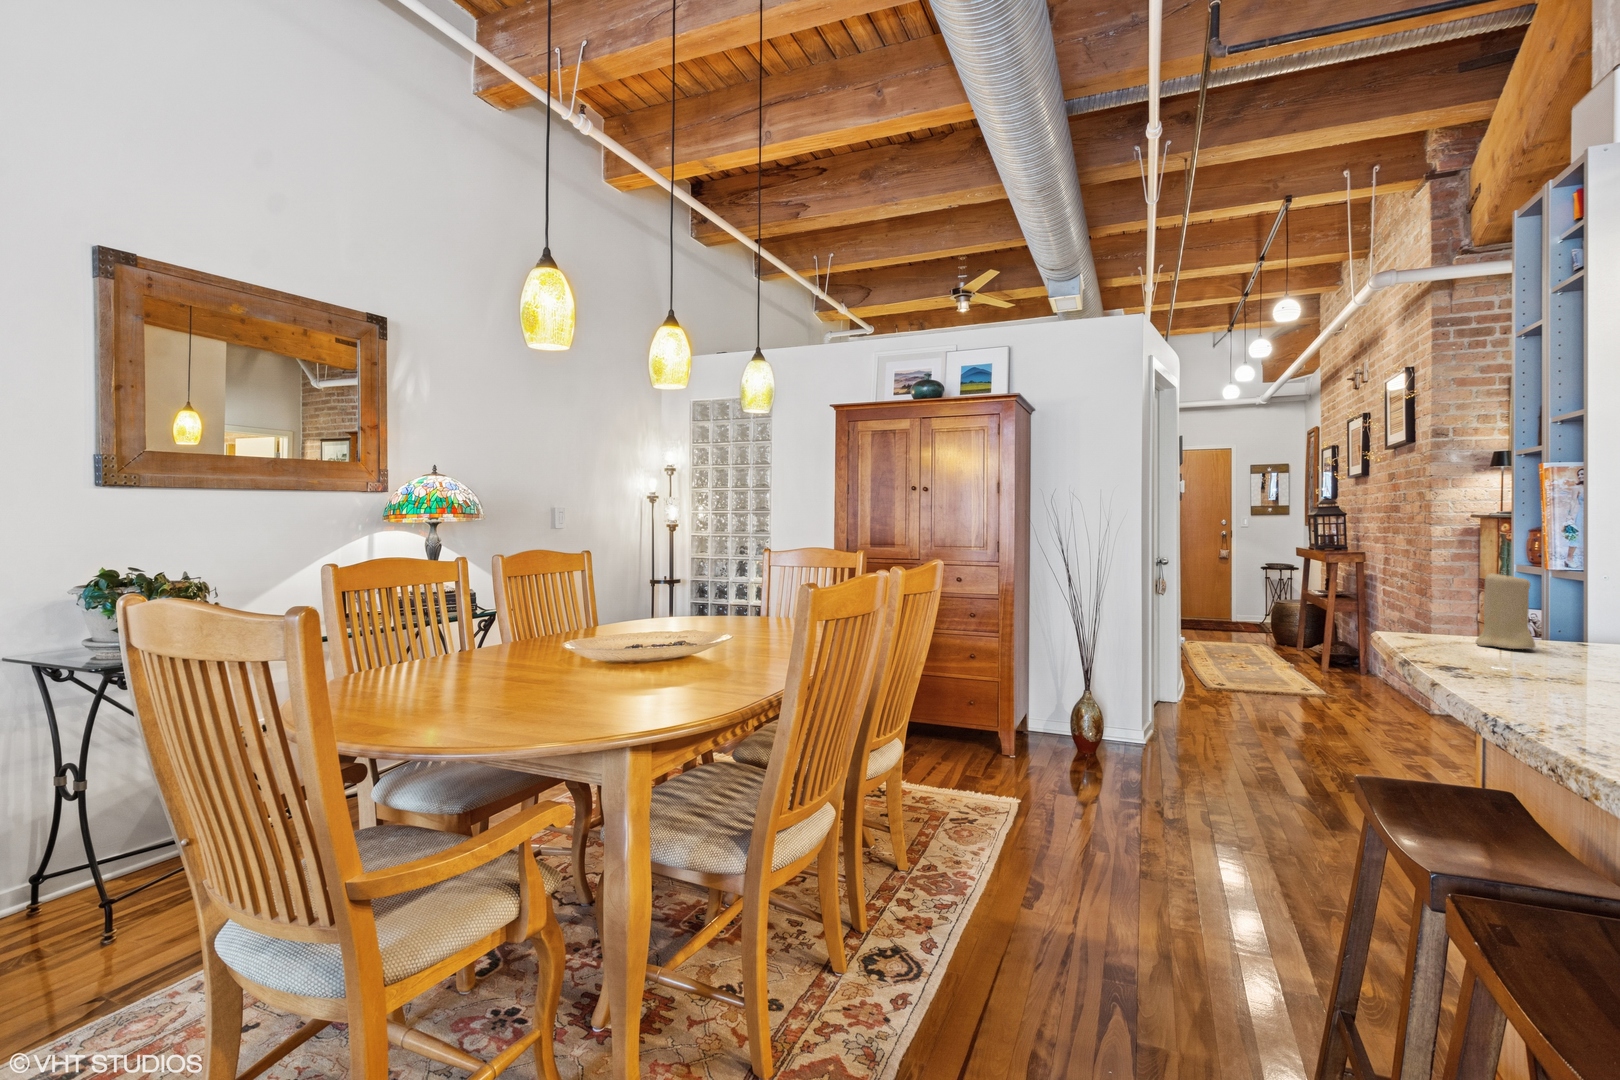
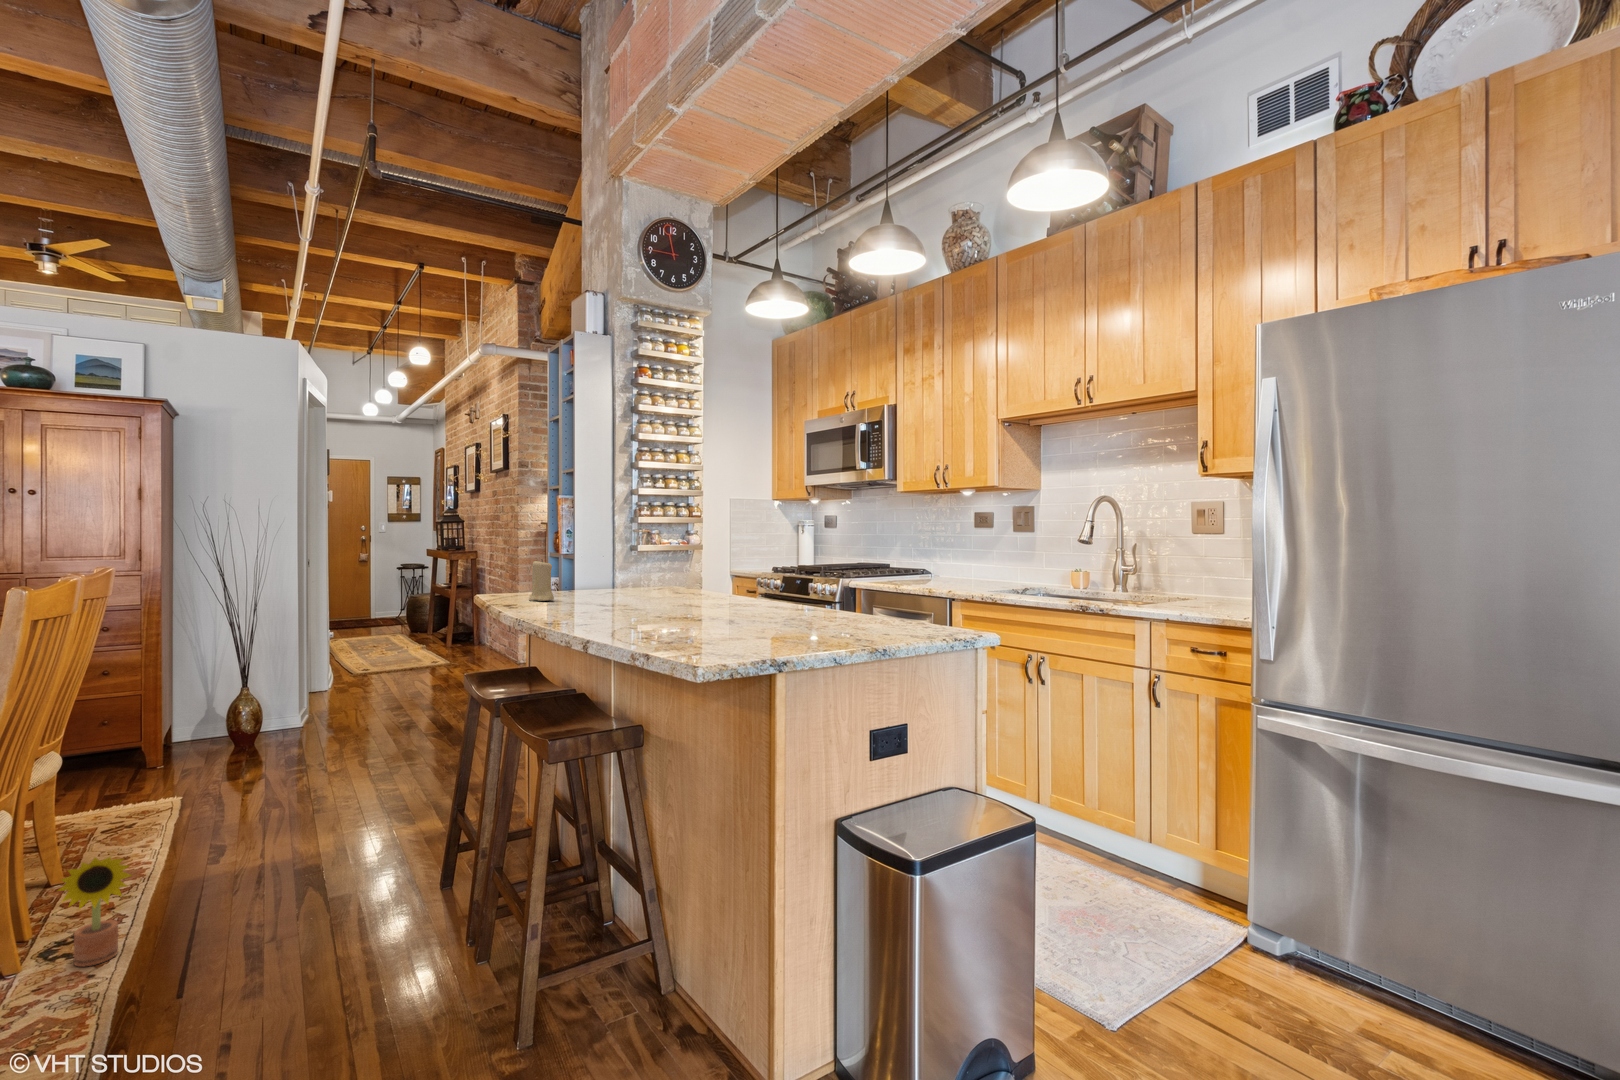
decorative plant: none [863,883,925,1000] -> present [58,857,131,966]

